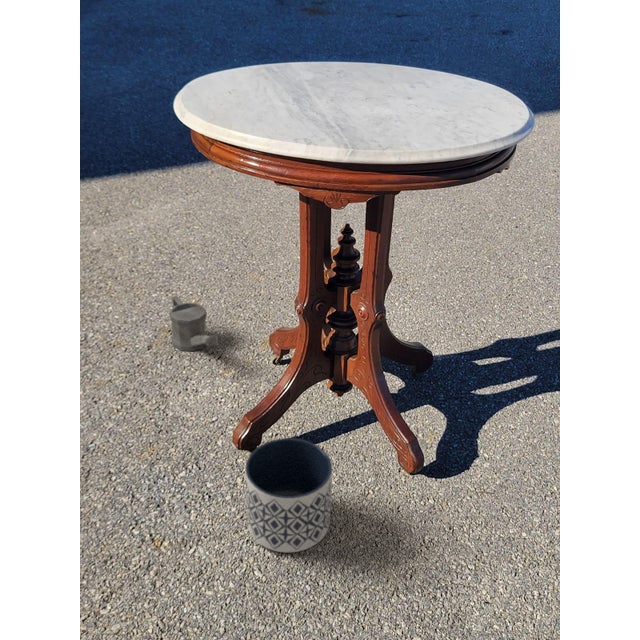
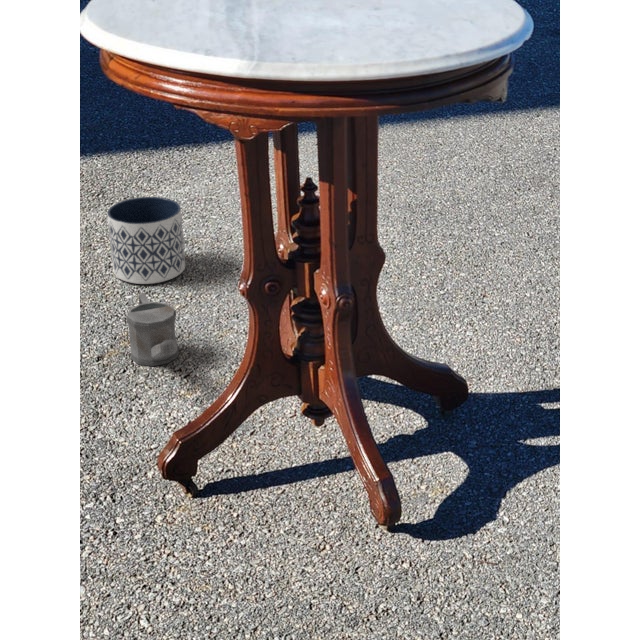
planter: present [245,438,332,552] -> present [107,197,185,284]

